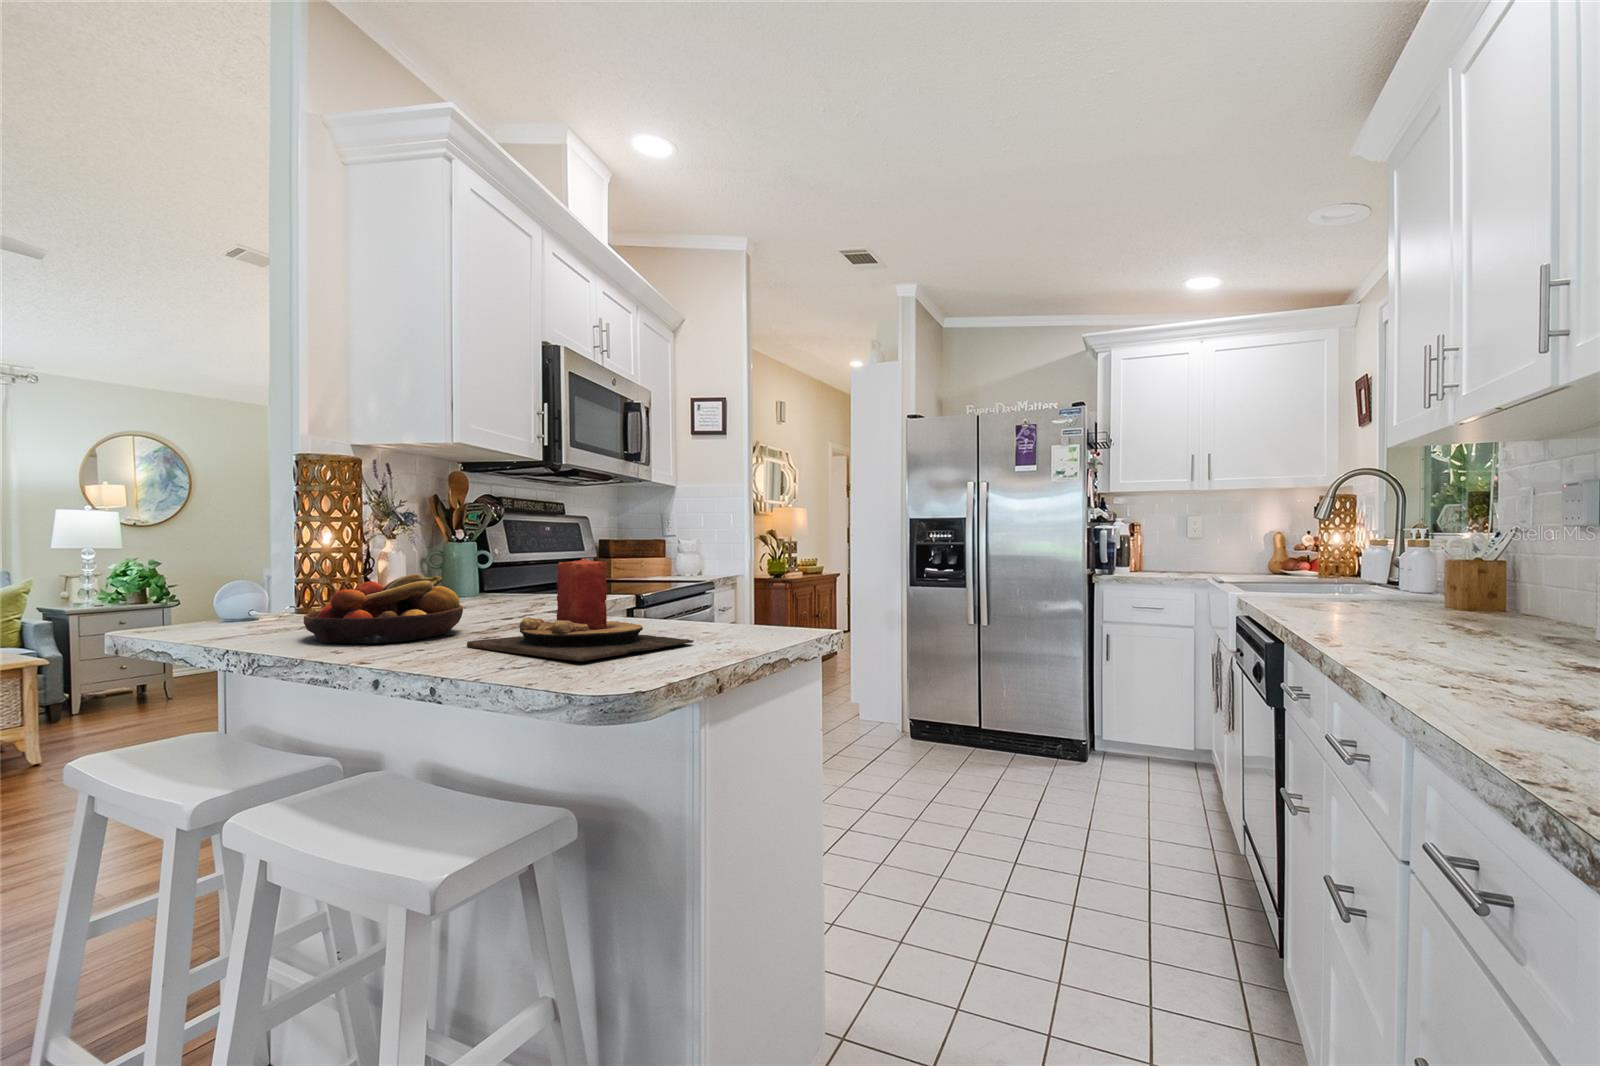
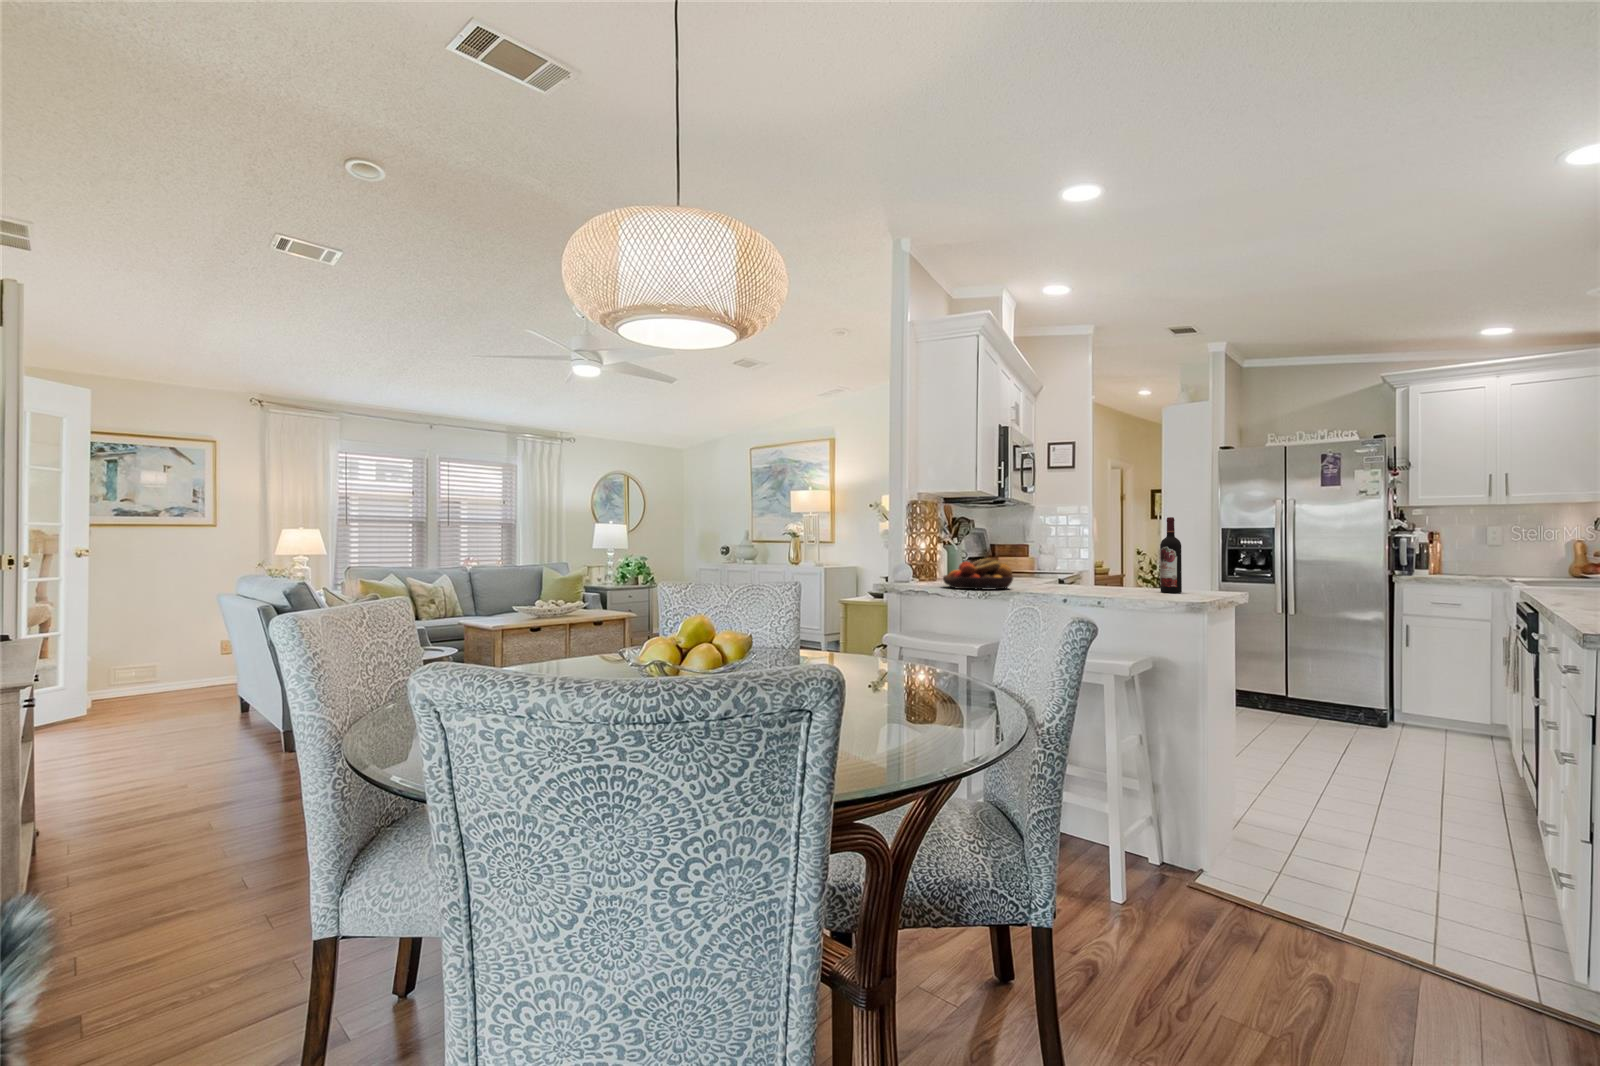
wine bottle: none [737,494,772,634] -> present [1160,517,1182,593]
candle: present [467,558,694,662] -> none [1034,551,1149,596]

